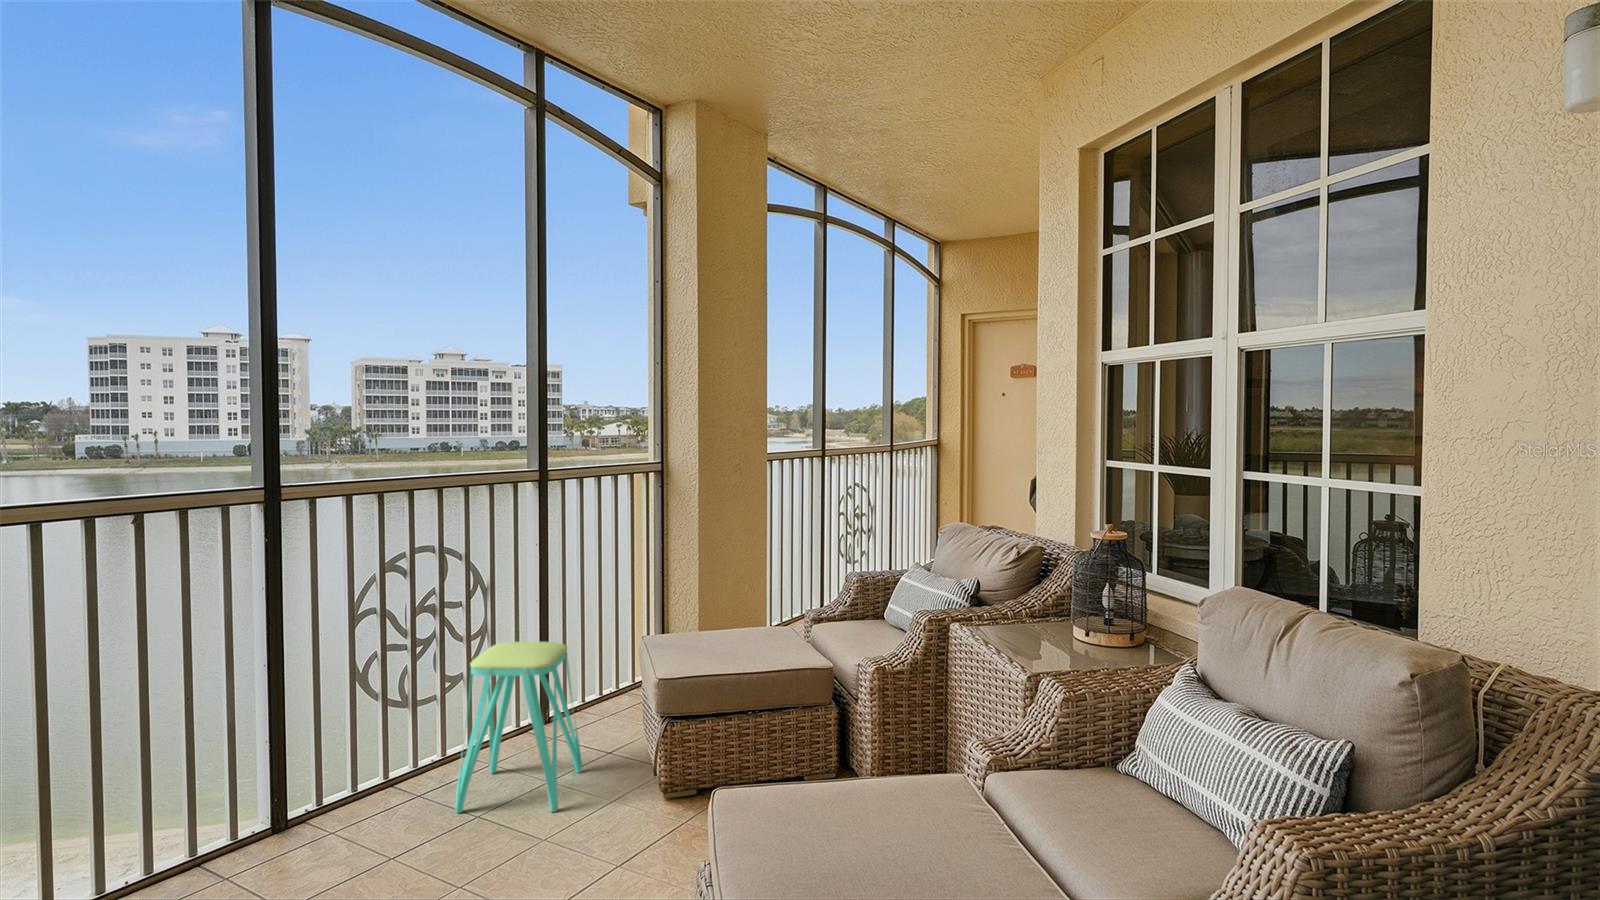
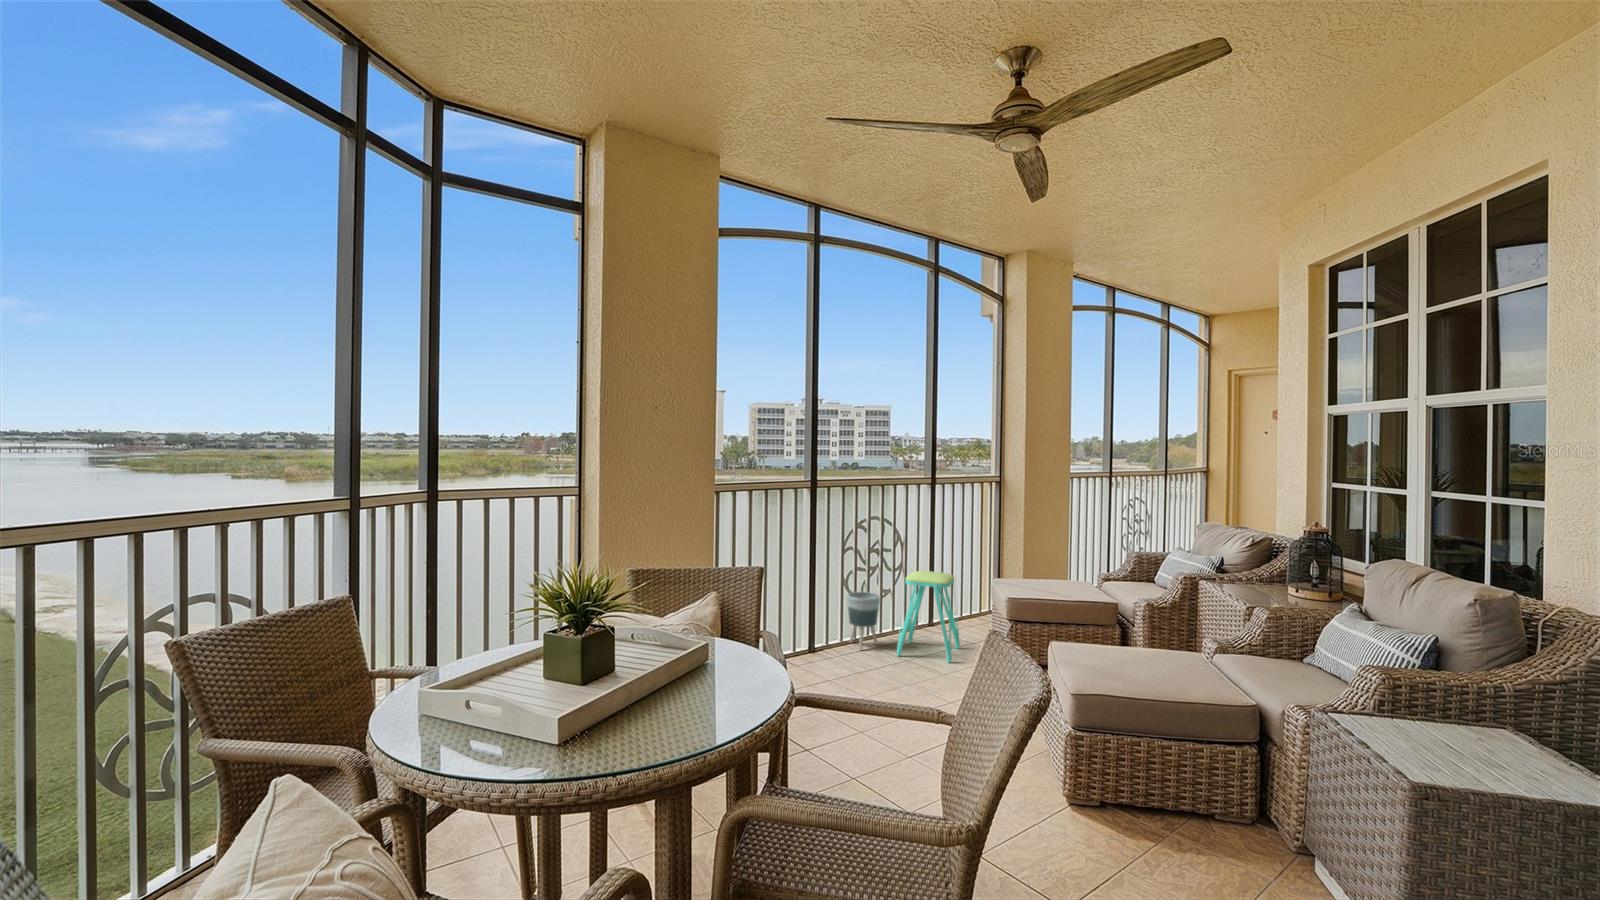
planter: none [355,692,427,812] -> present [847,592,880,650]

